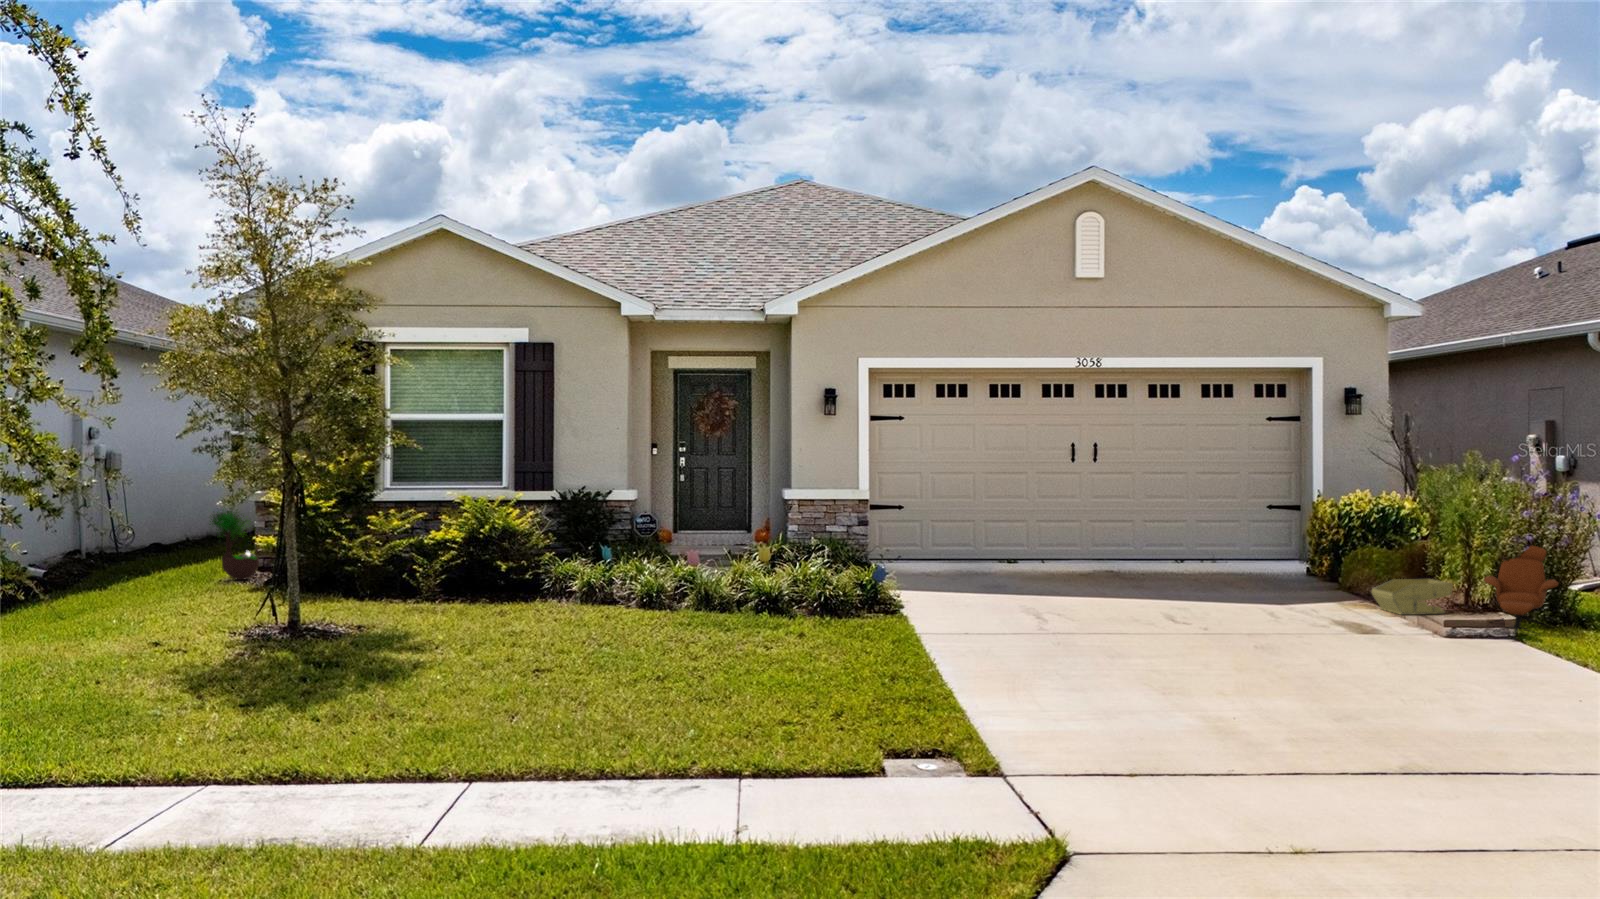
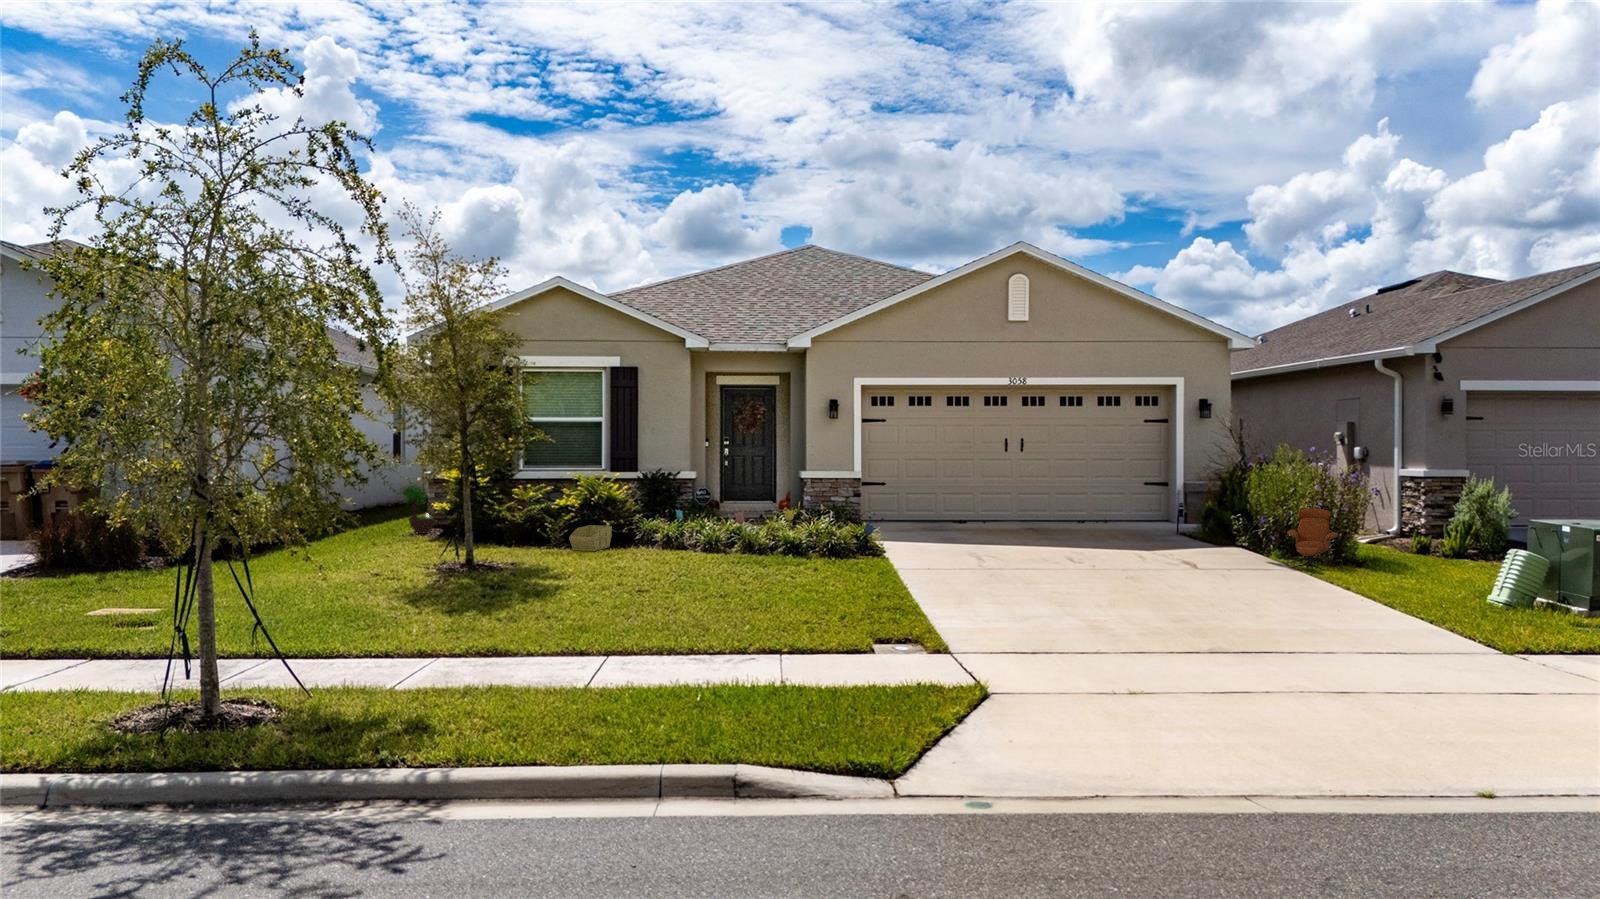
storage bin: present [1372,579,1453,615] -> present [569,525,612,551]

